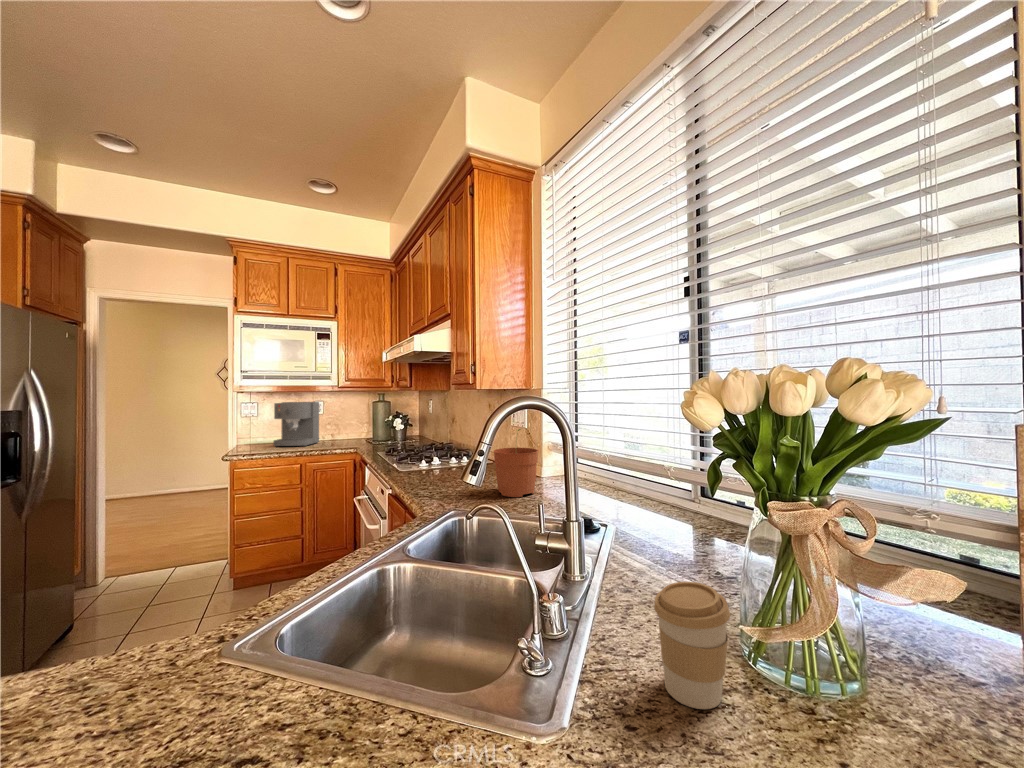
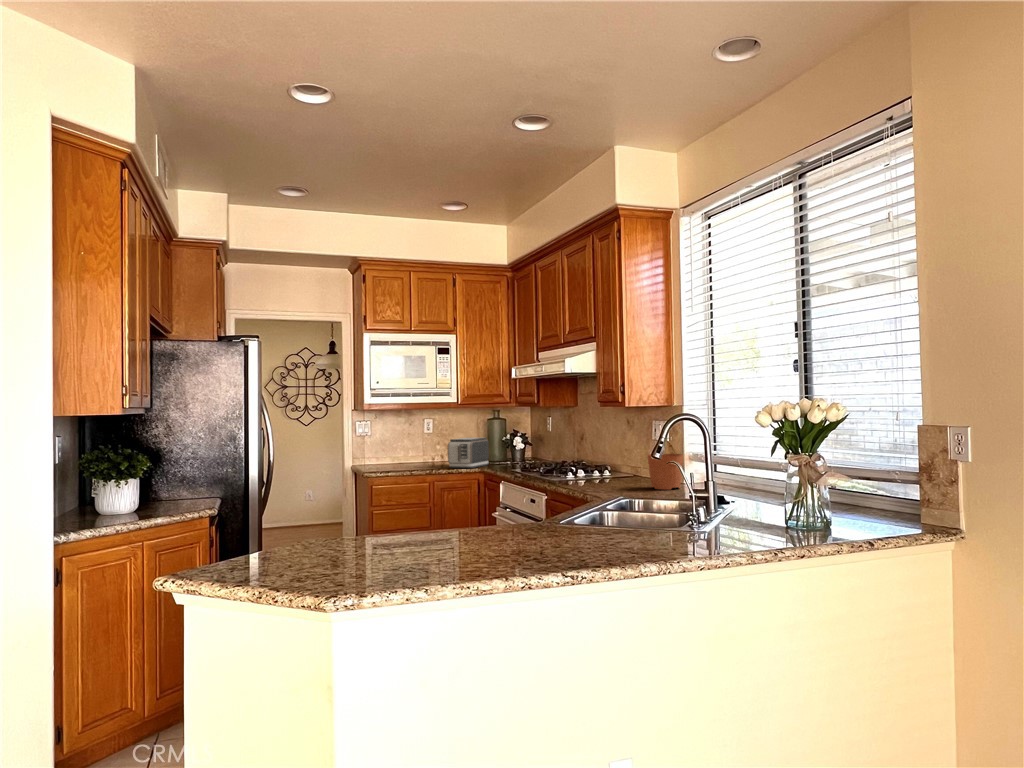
coffee maker: present [273,402,319,447] -> none [395,420,434,467]
toaster: none [320,419,366,450] -> present [448,438,489,468]
coffee cup: present [654,582,730,709] -> none [740,485,768,525]

